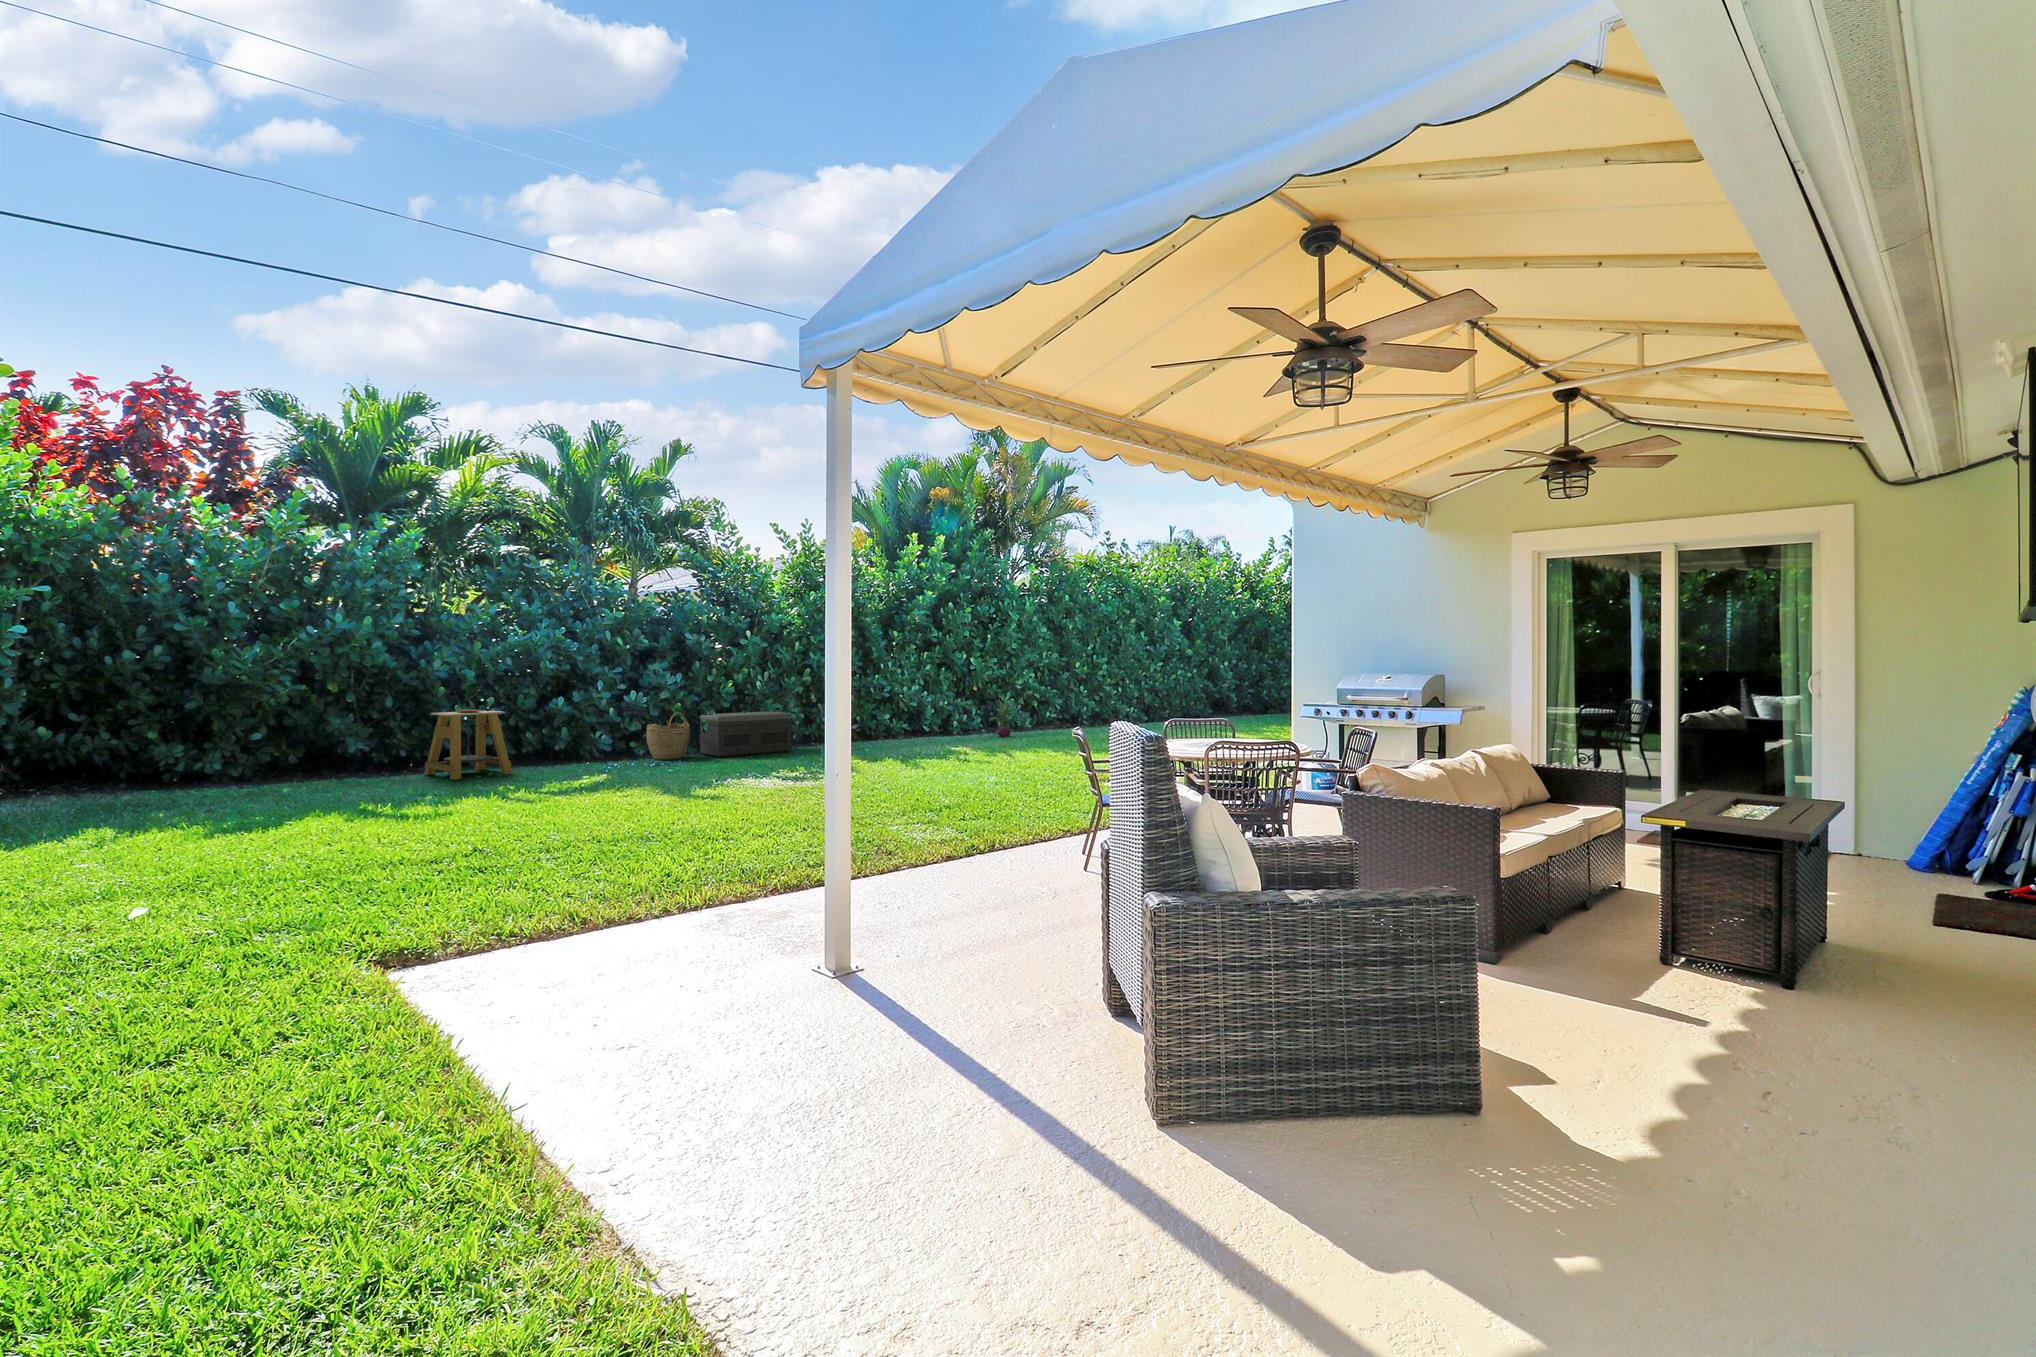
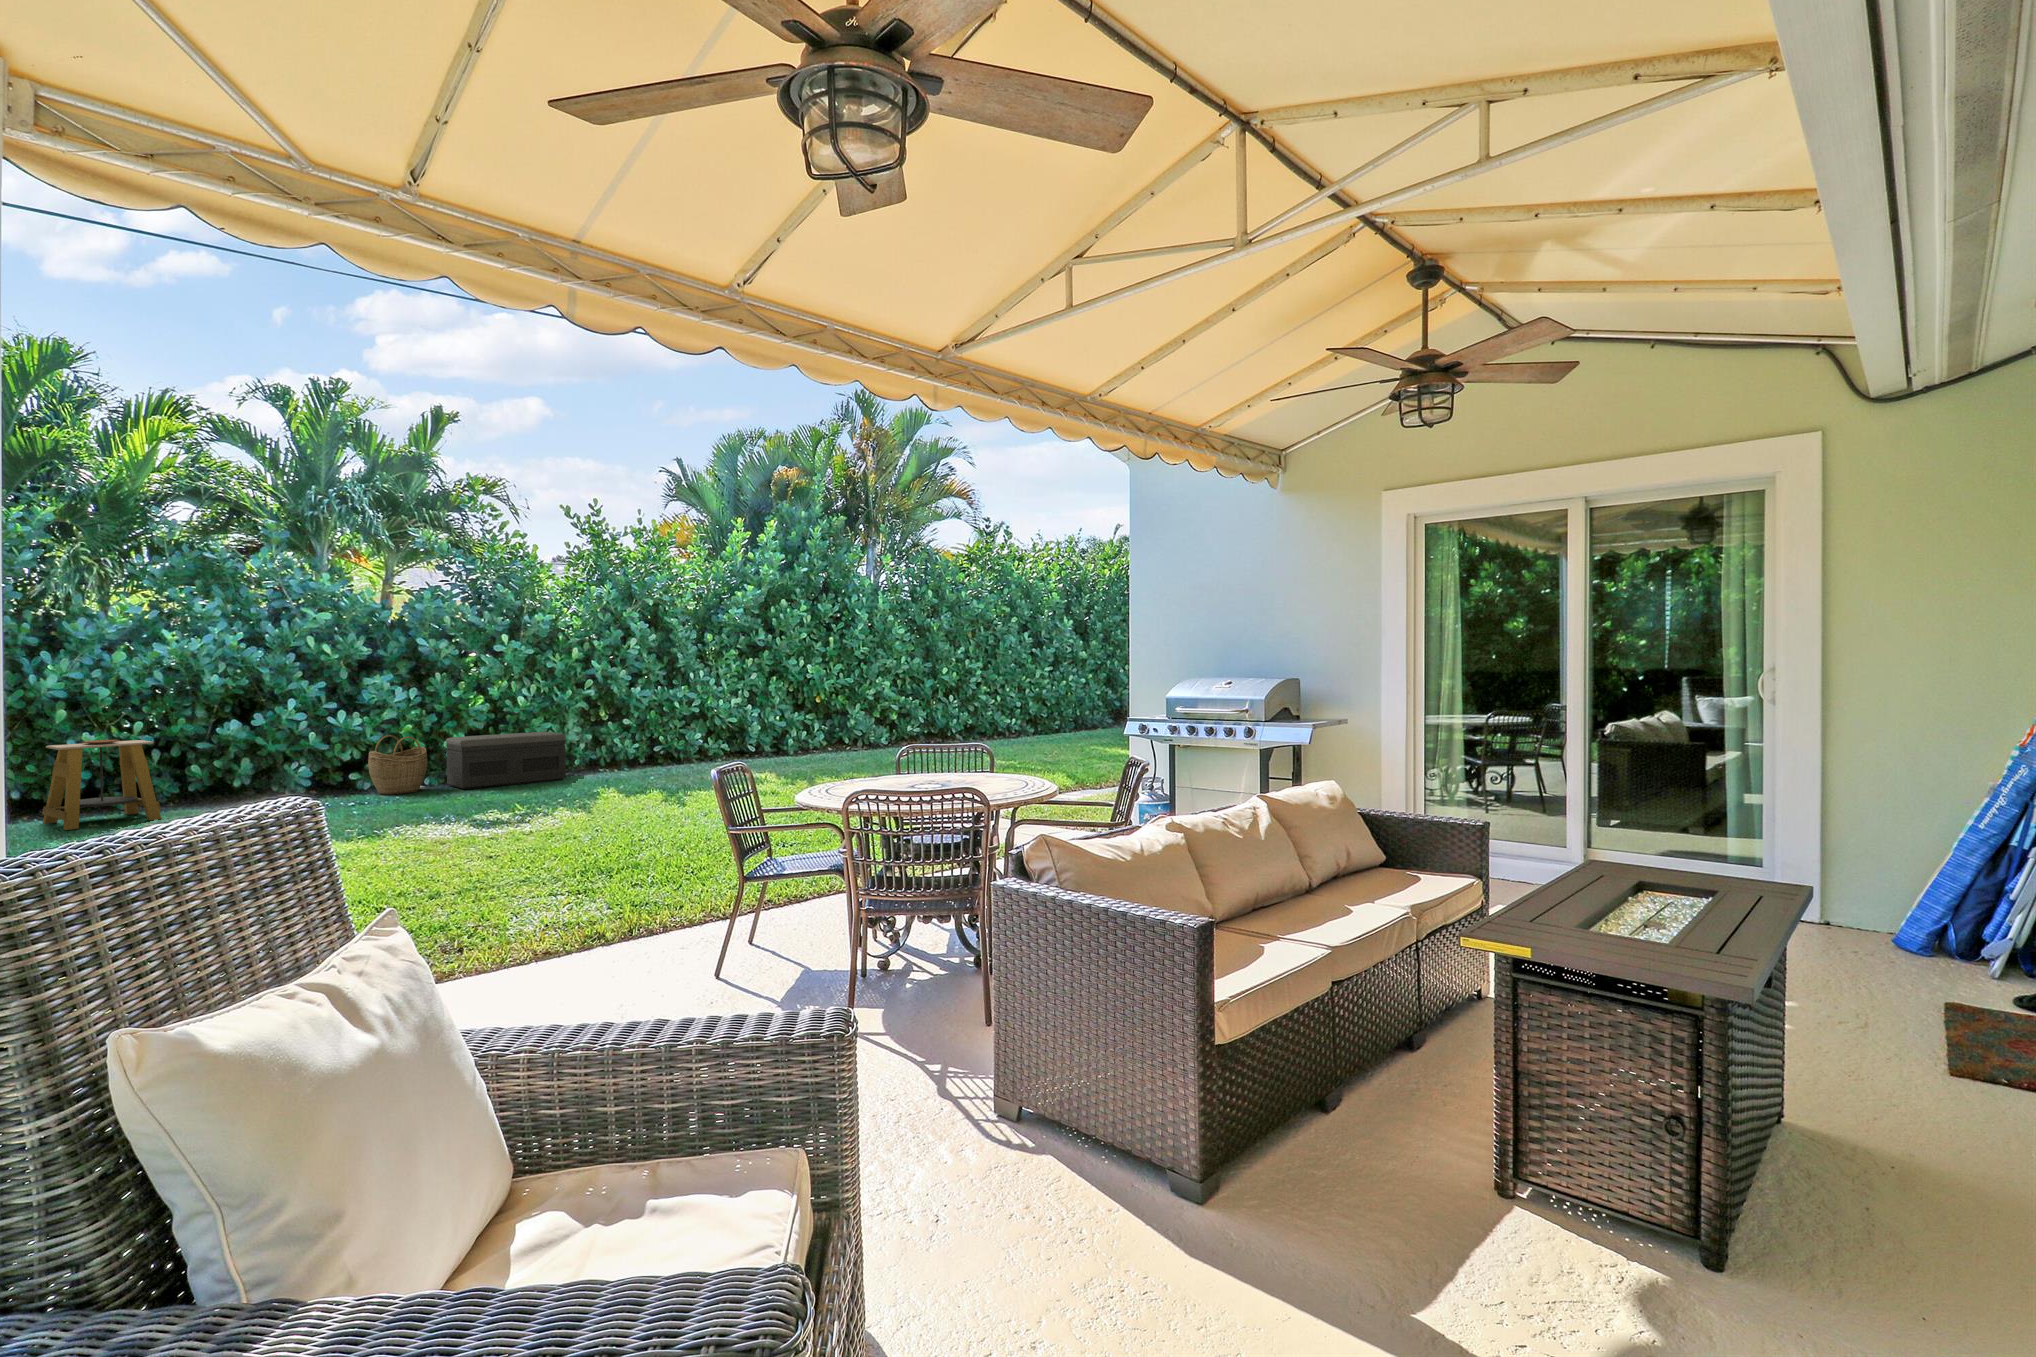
decorative plant: present [991,699,1013,737] -> none [825,711,870,755]

